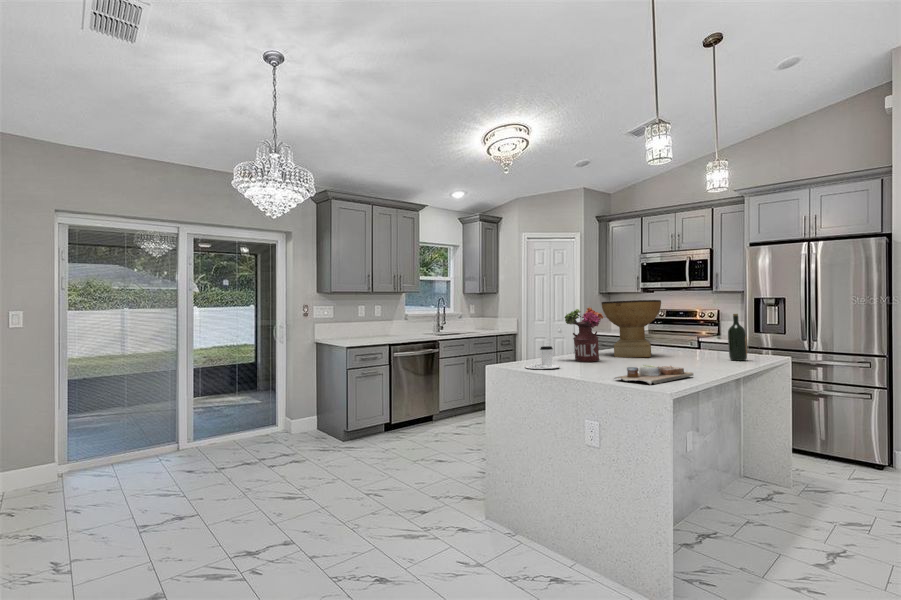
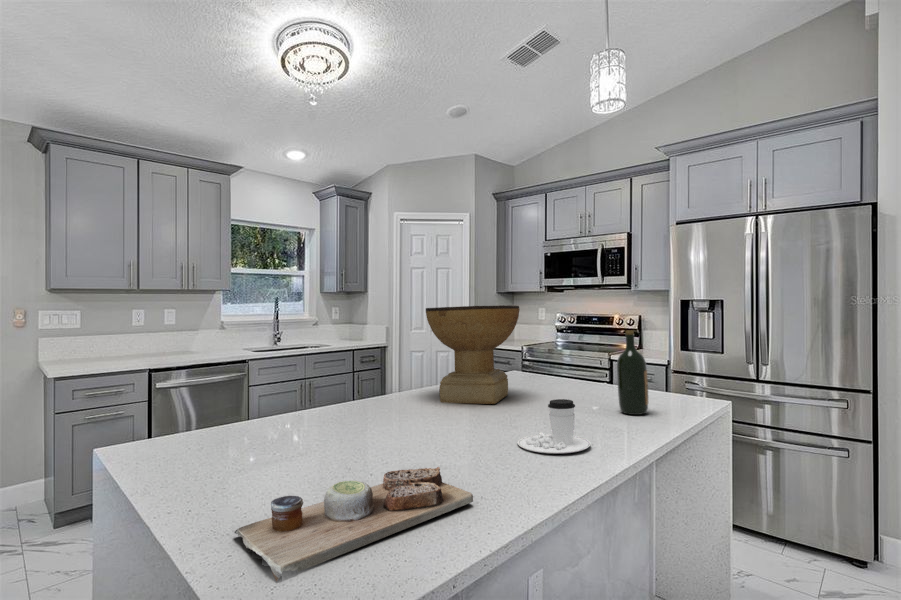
flower arrangement: present [564,307,603,362] -> none [328,319,399,421]
coffee cup: present [525,346,560,369] -> present [518,399,591,454]

